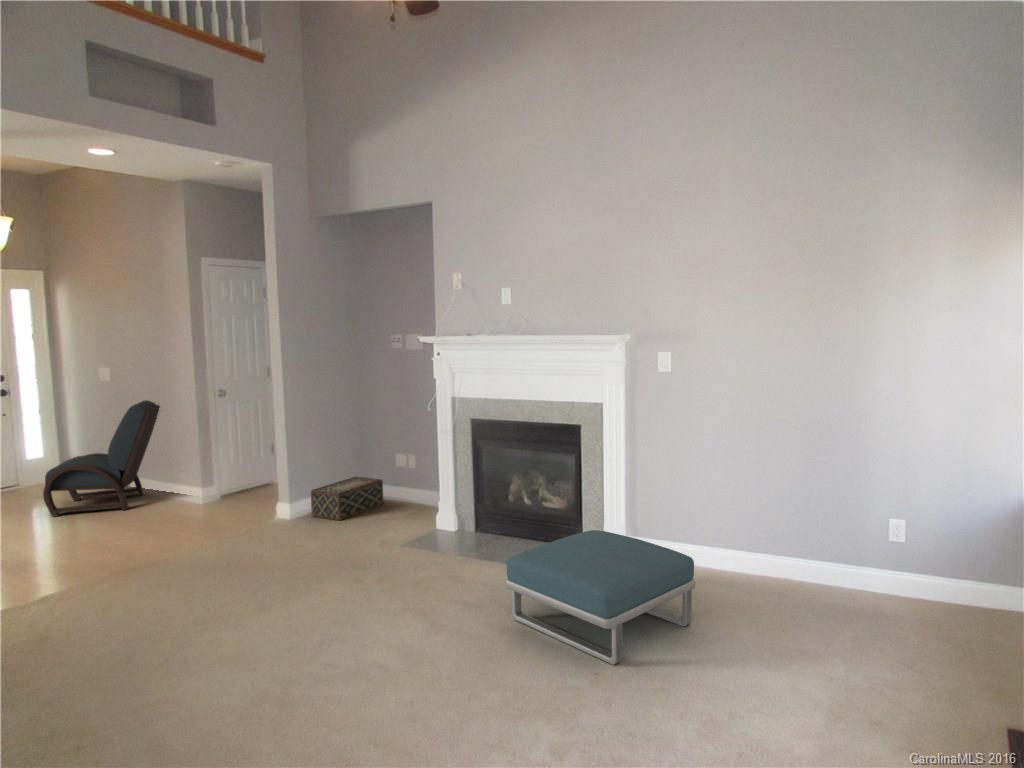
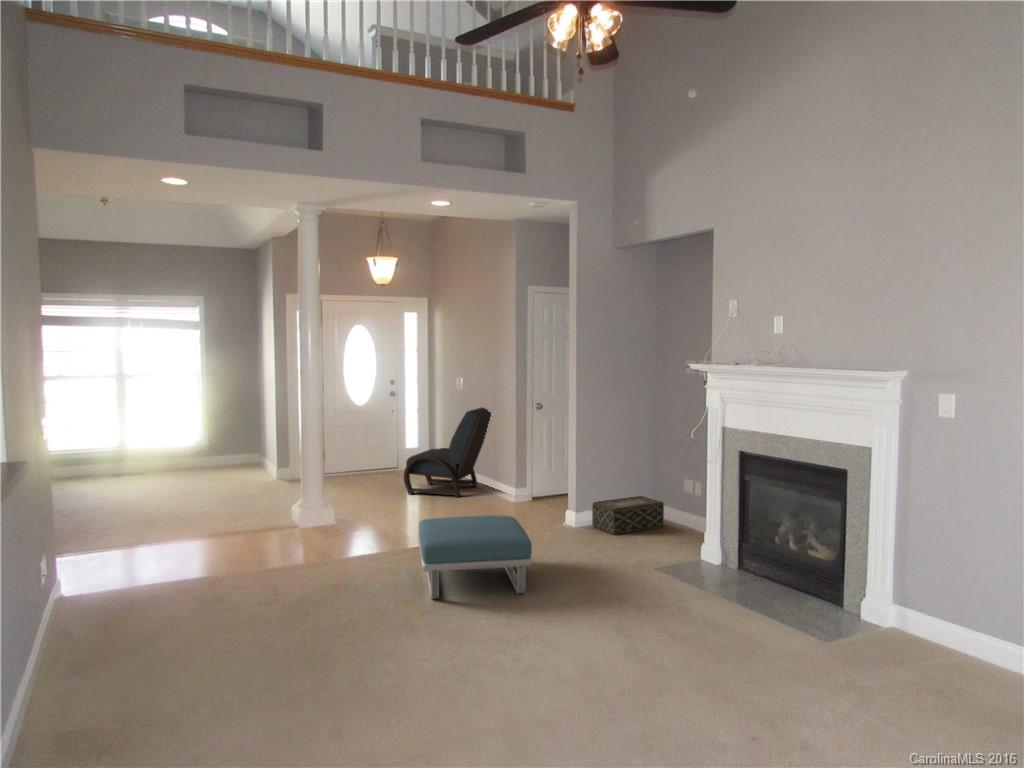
footstool: present [506,530,696,665] -> present [419,515,533,599]

